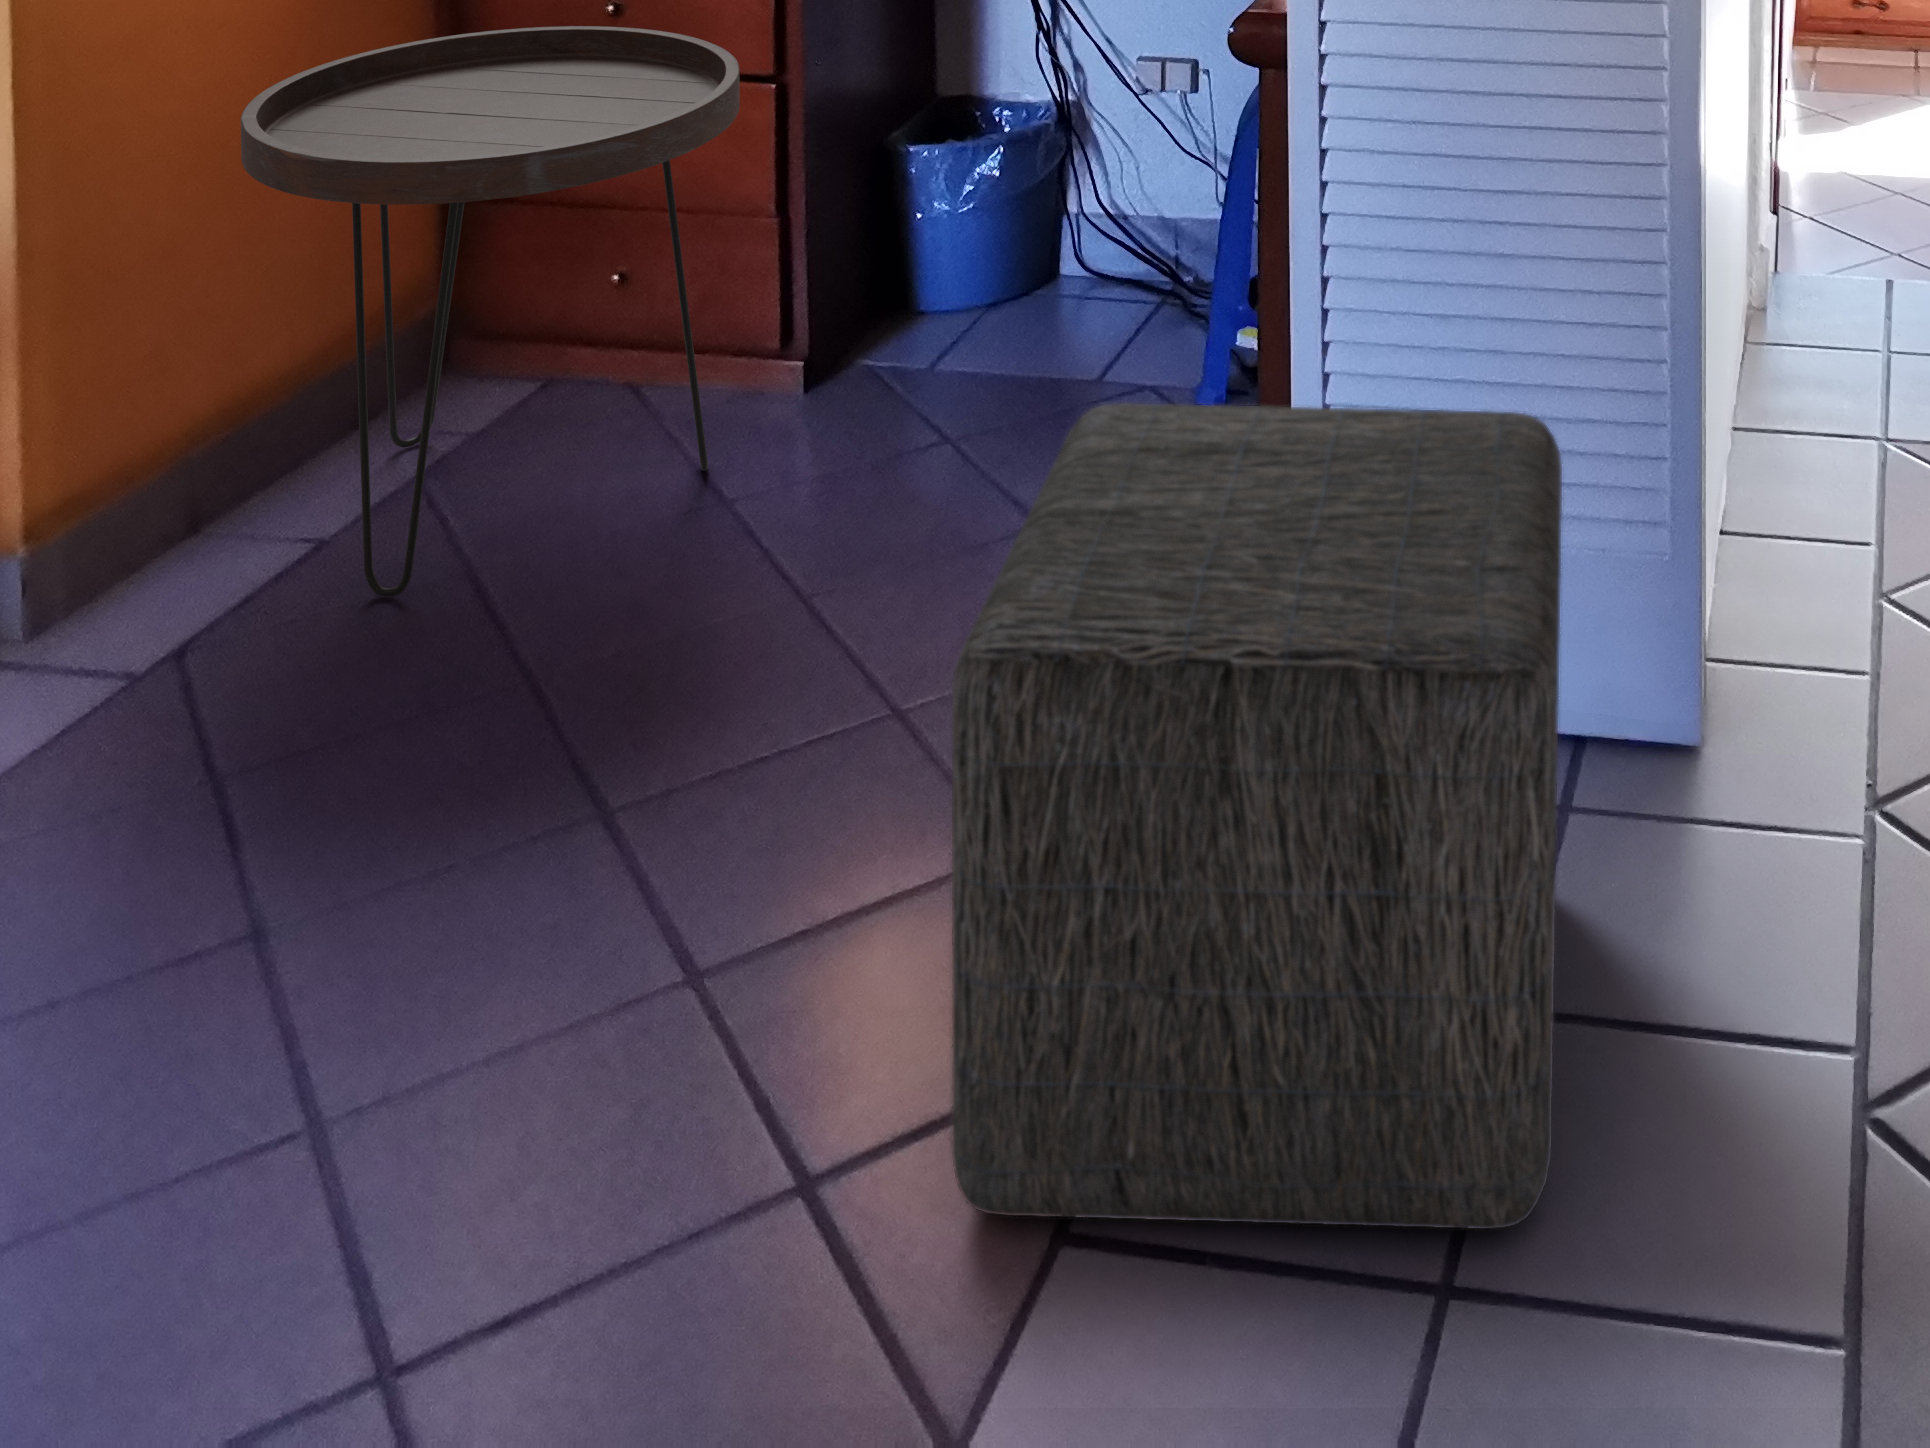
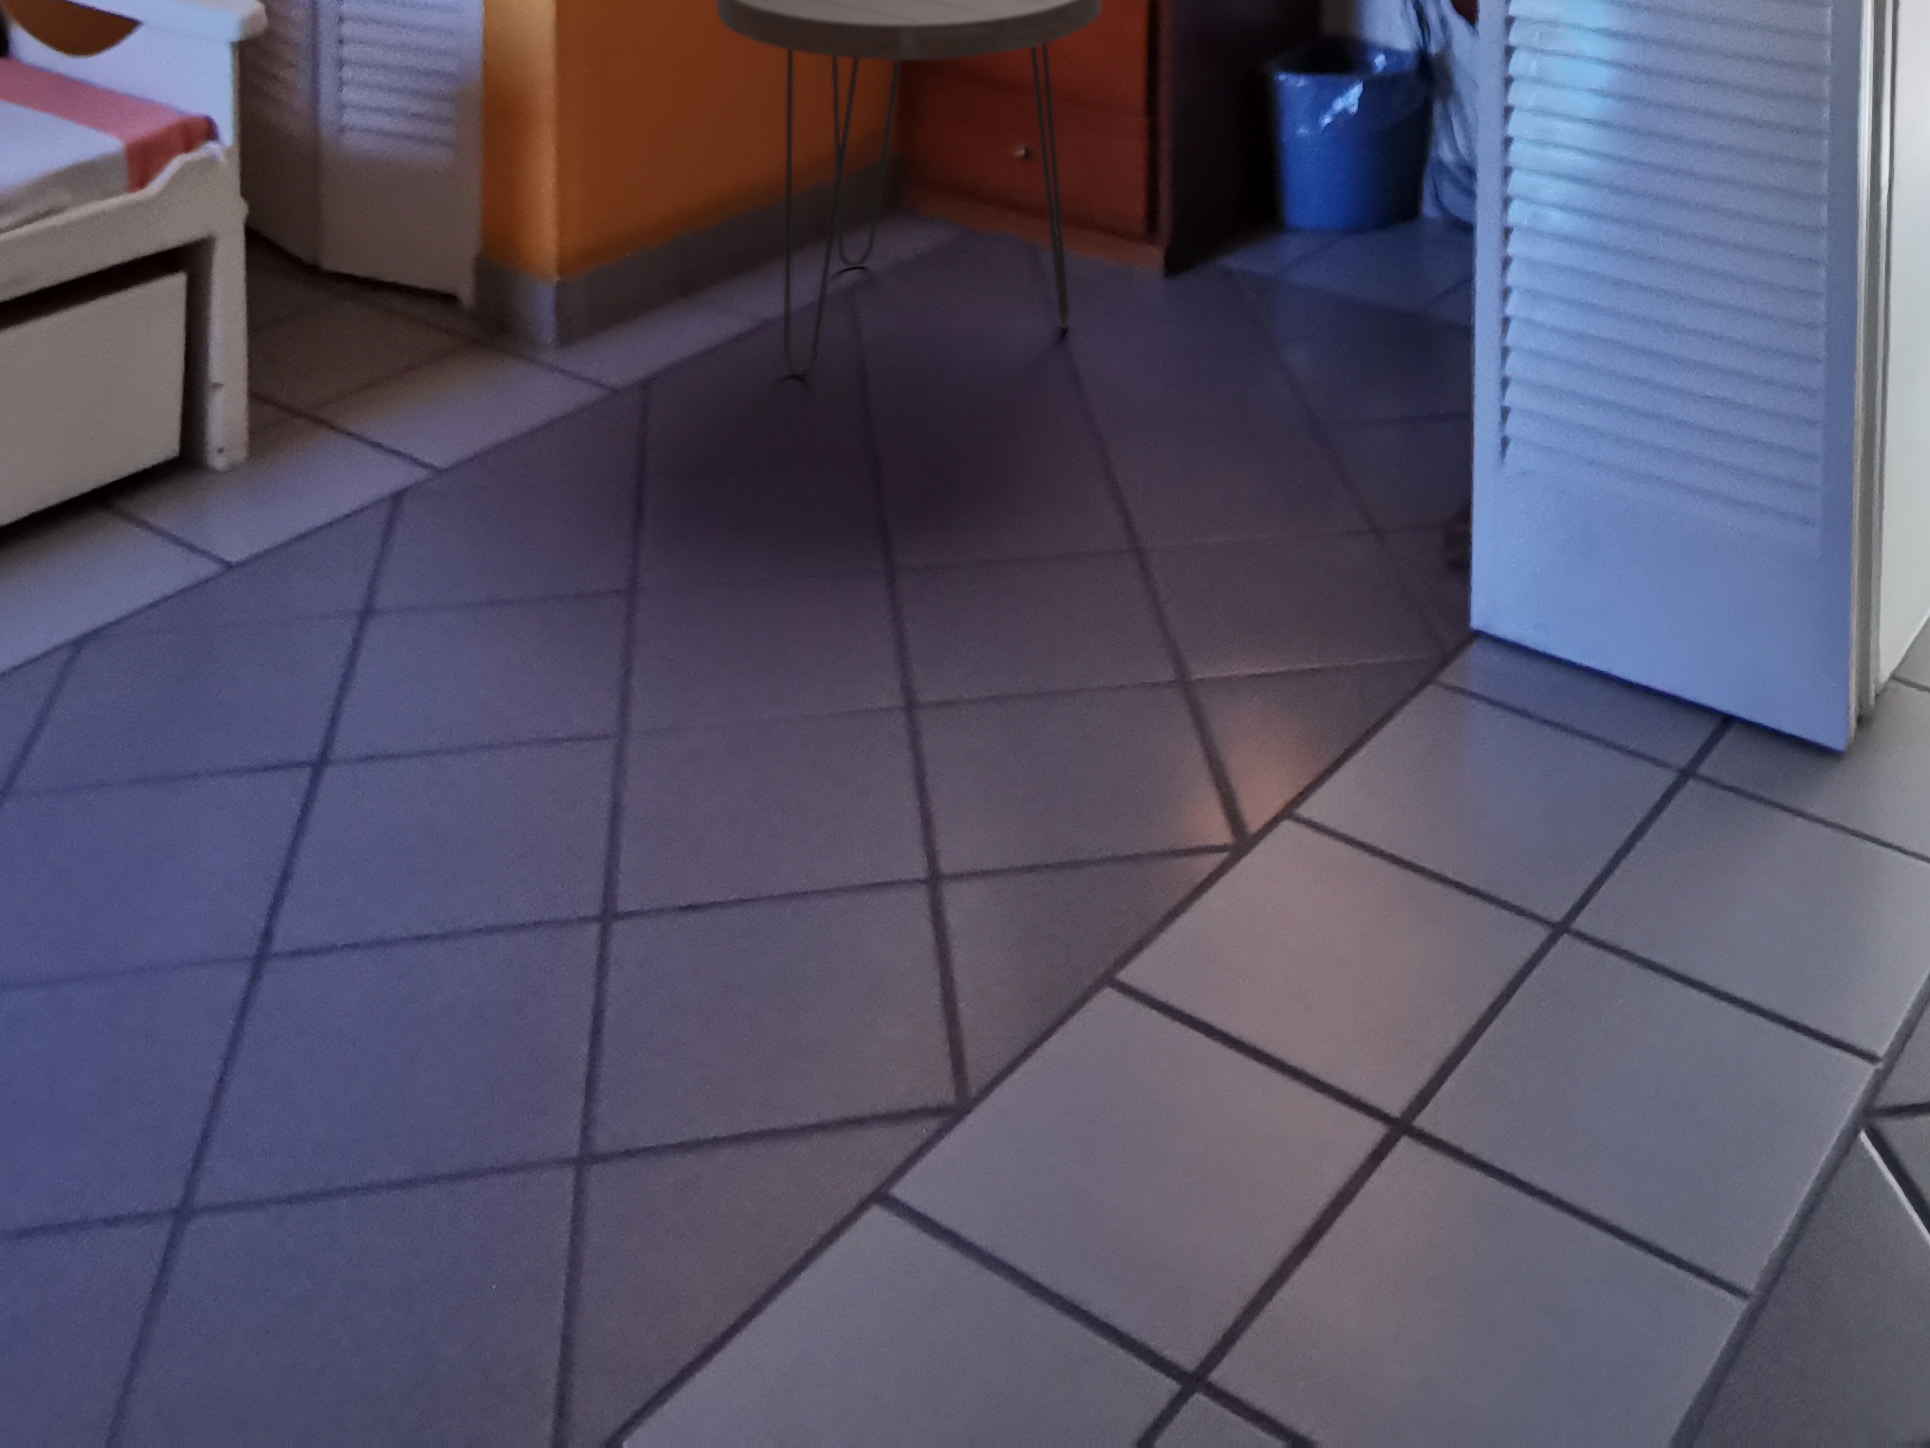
ottoman: present [952,403,1562,1229] -> none [1032,296,1657,1076]

